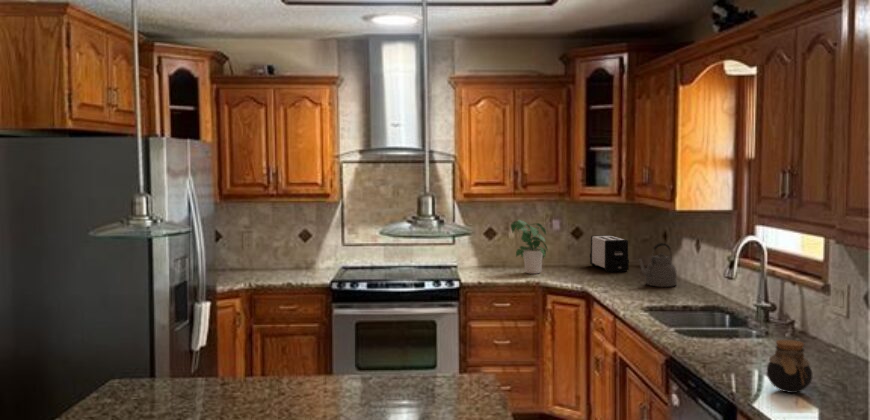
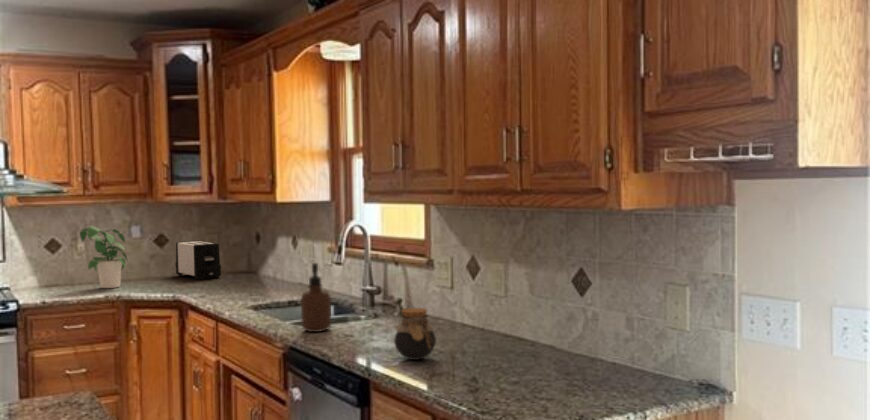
kettle: present [638,243,677,287] -> none [233,241,276,288]
soap dispenser: none [685,278,714,344] -> present [301,263,331,332]

